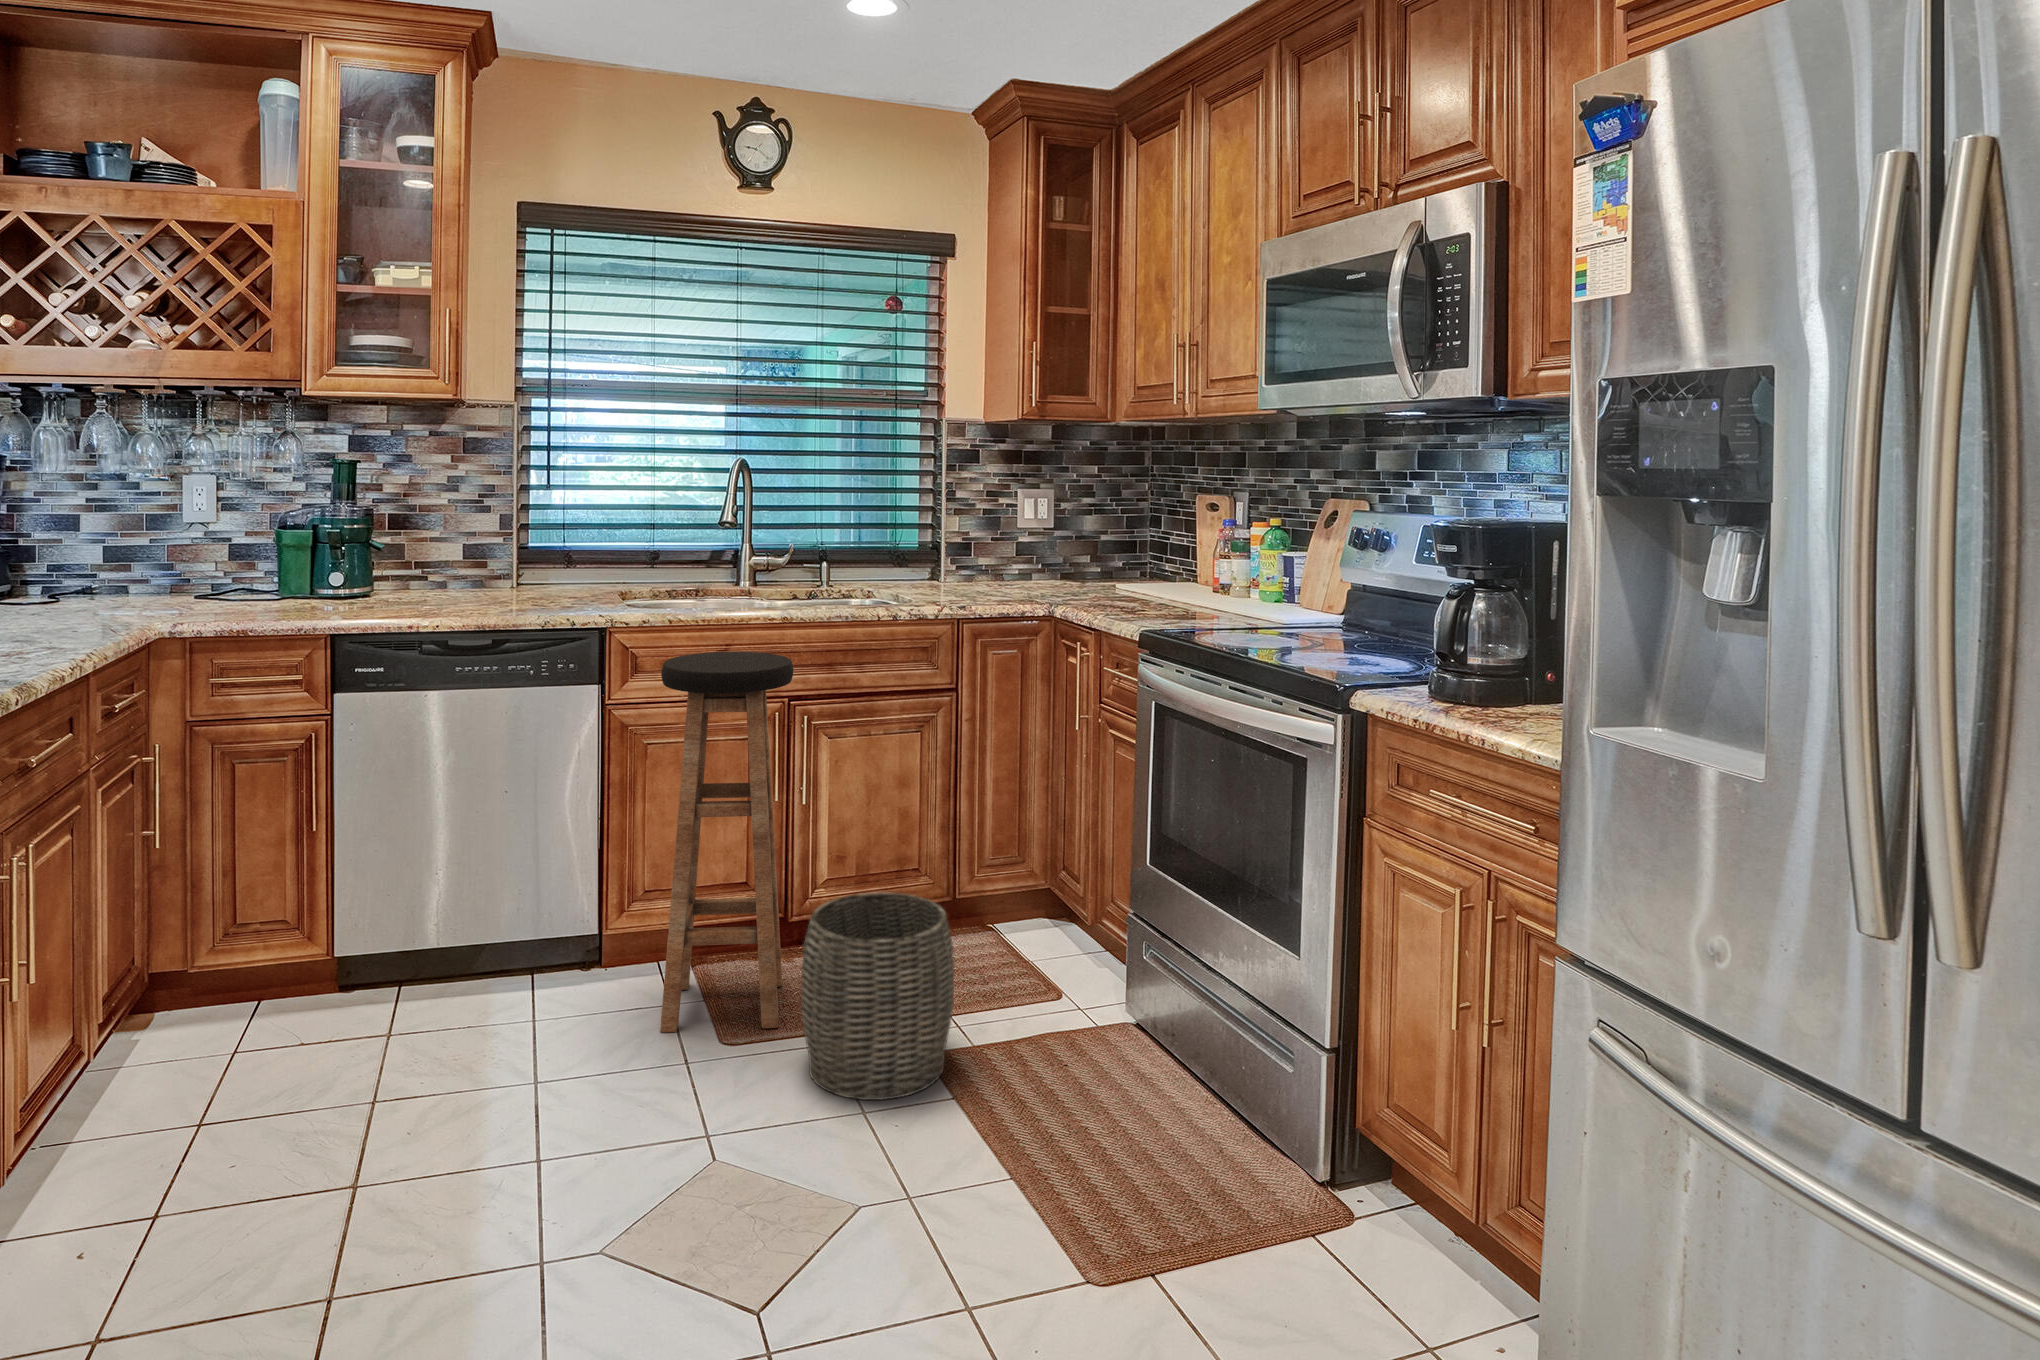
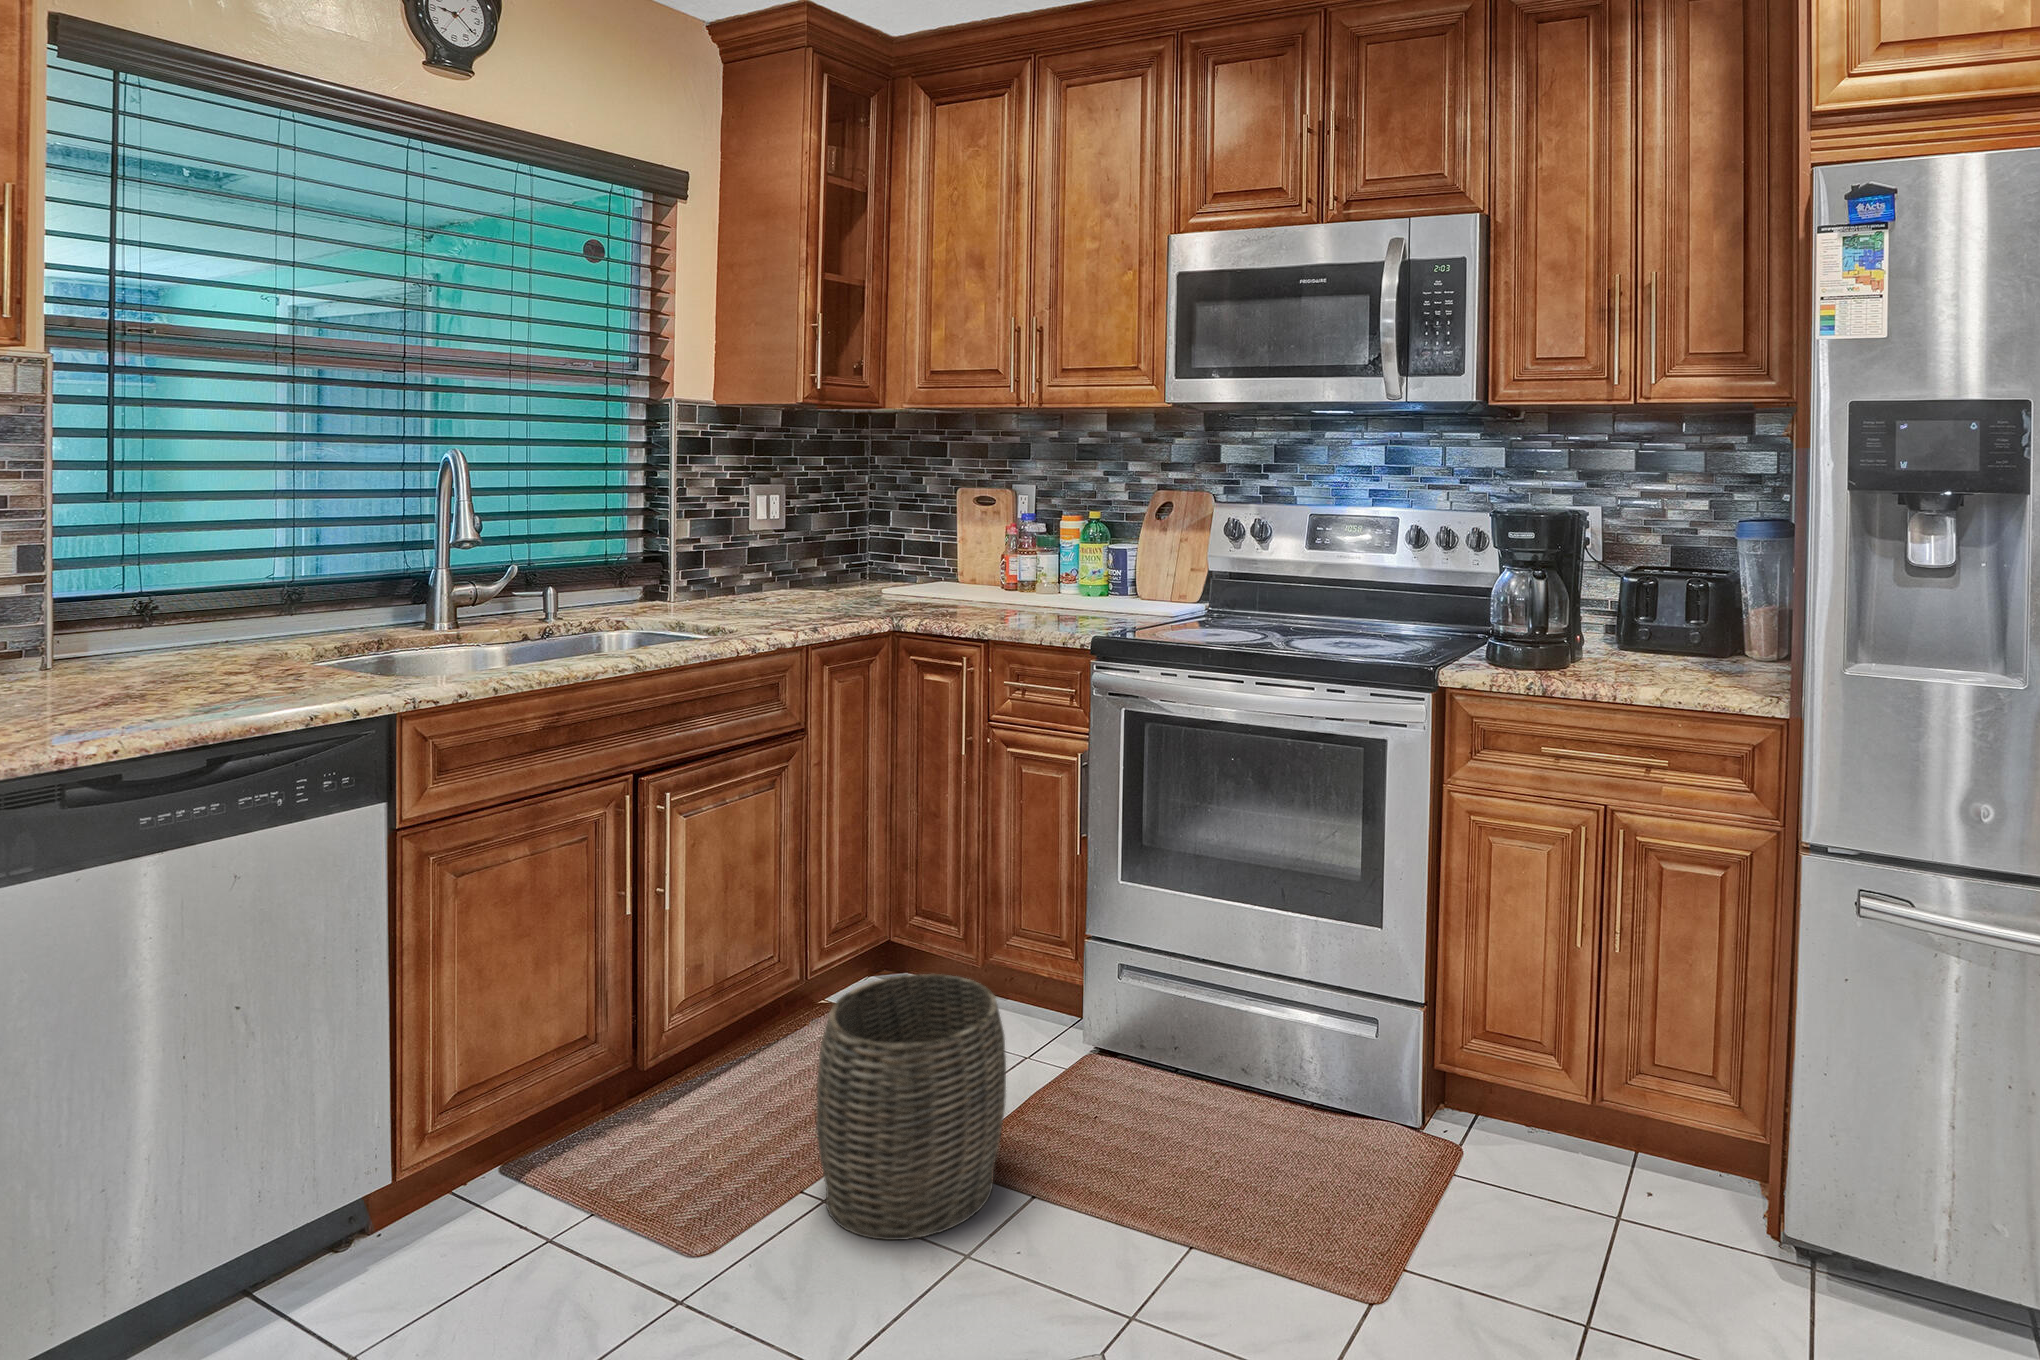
bar stool: present [660,652,793,1032] -> none [518,714,738,1270]

